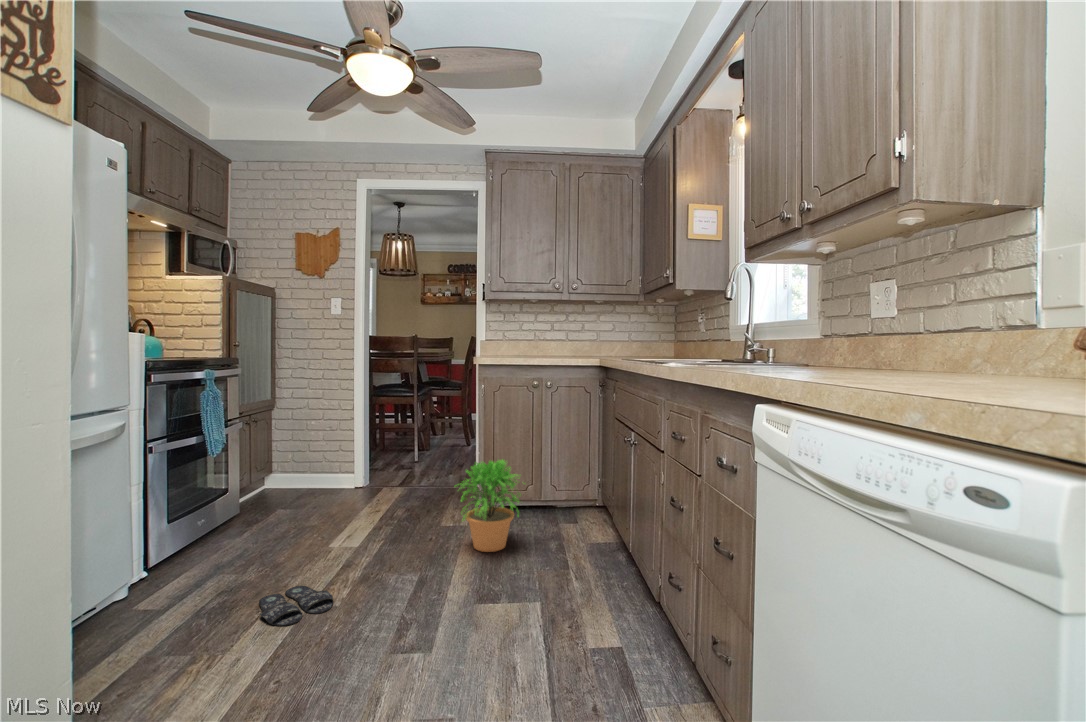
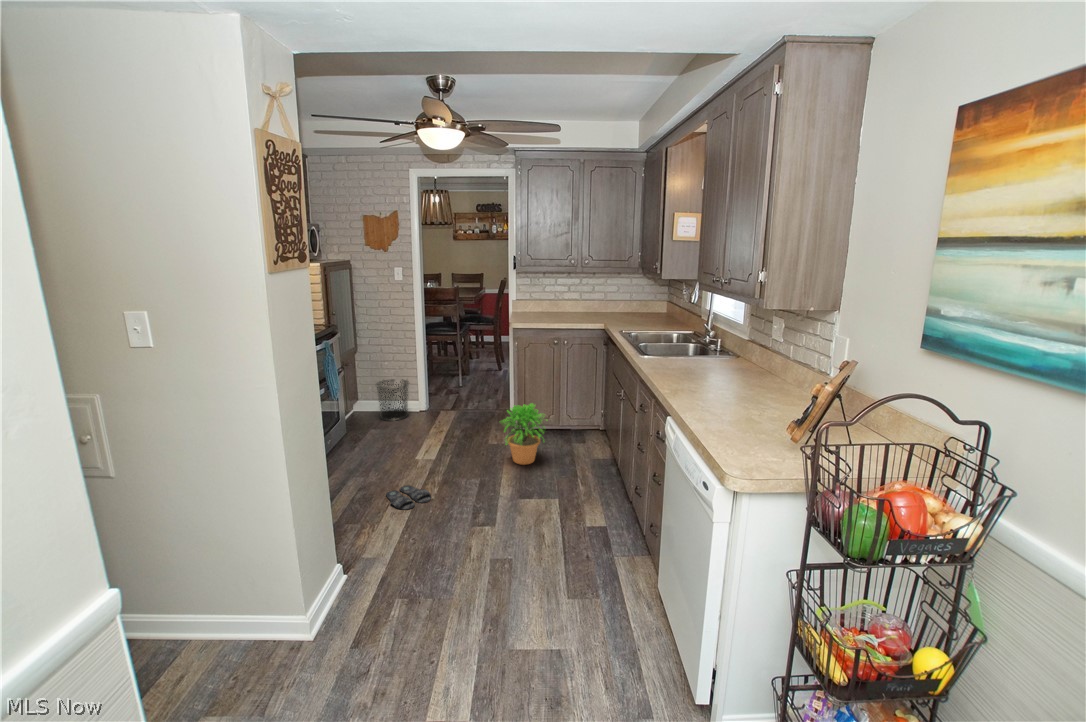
waste bin: none [292,443,341,499] -> present [375,379,409,421]

